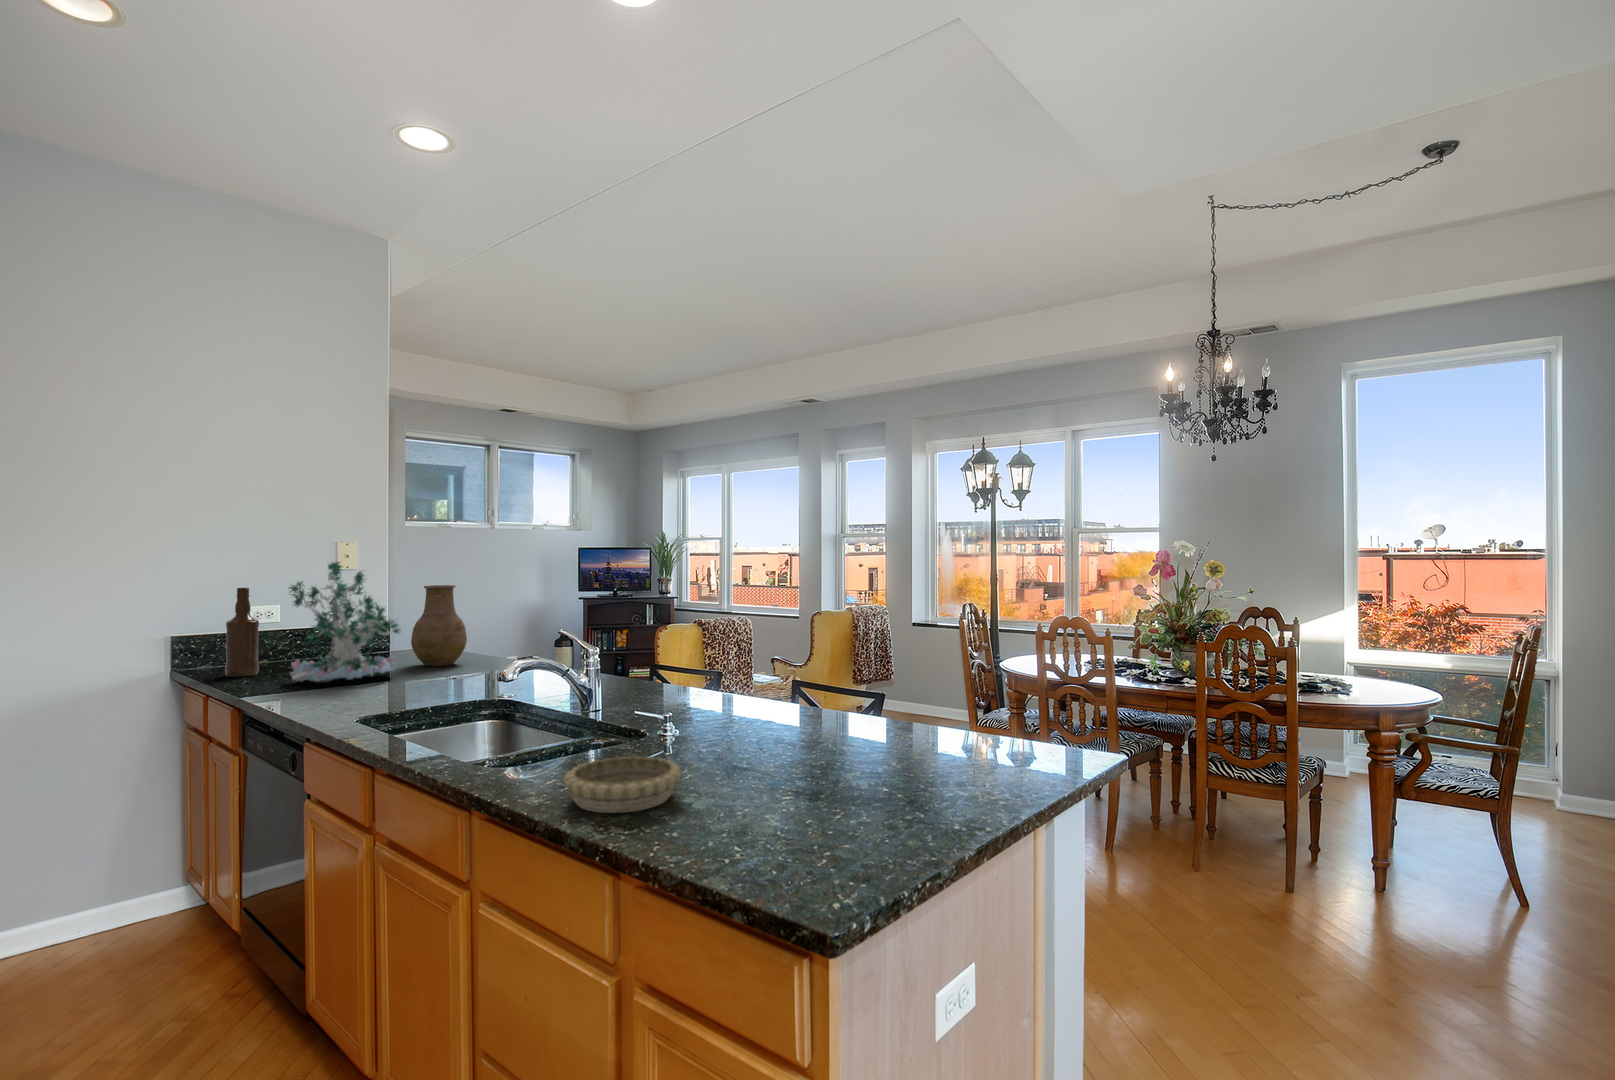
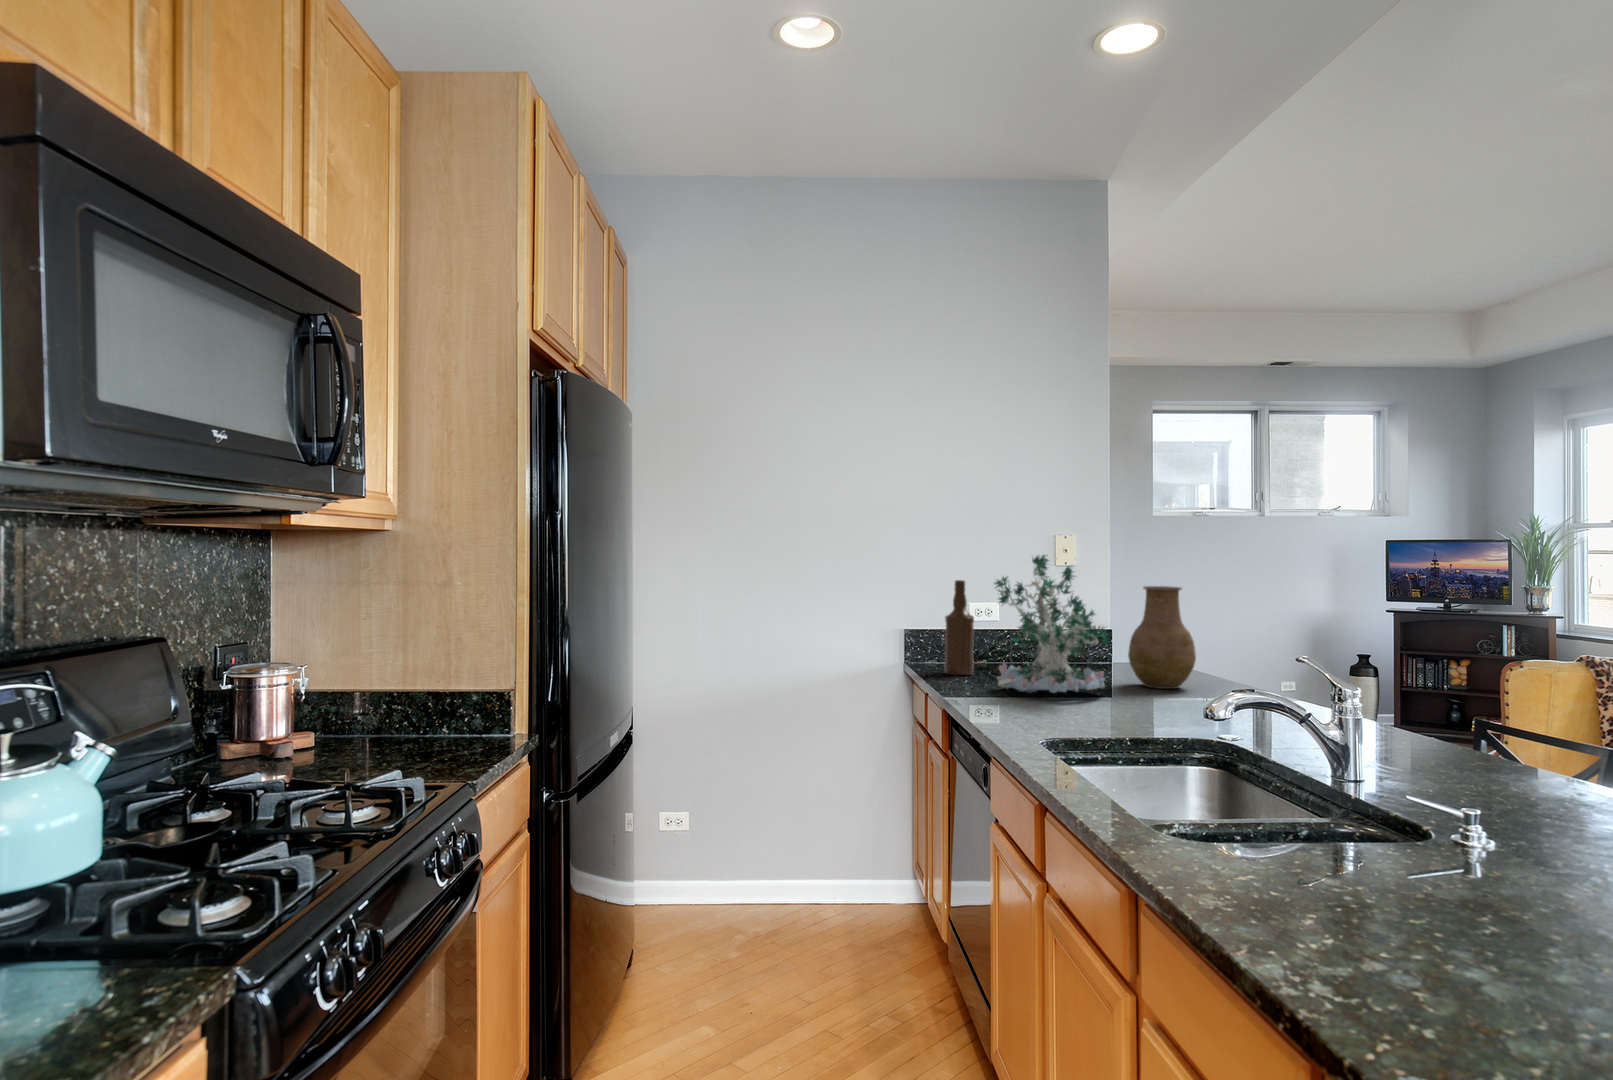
decorative bowl: present [563,756,682,813] -> none [1254,867,1459,968]

